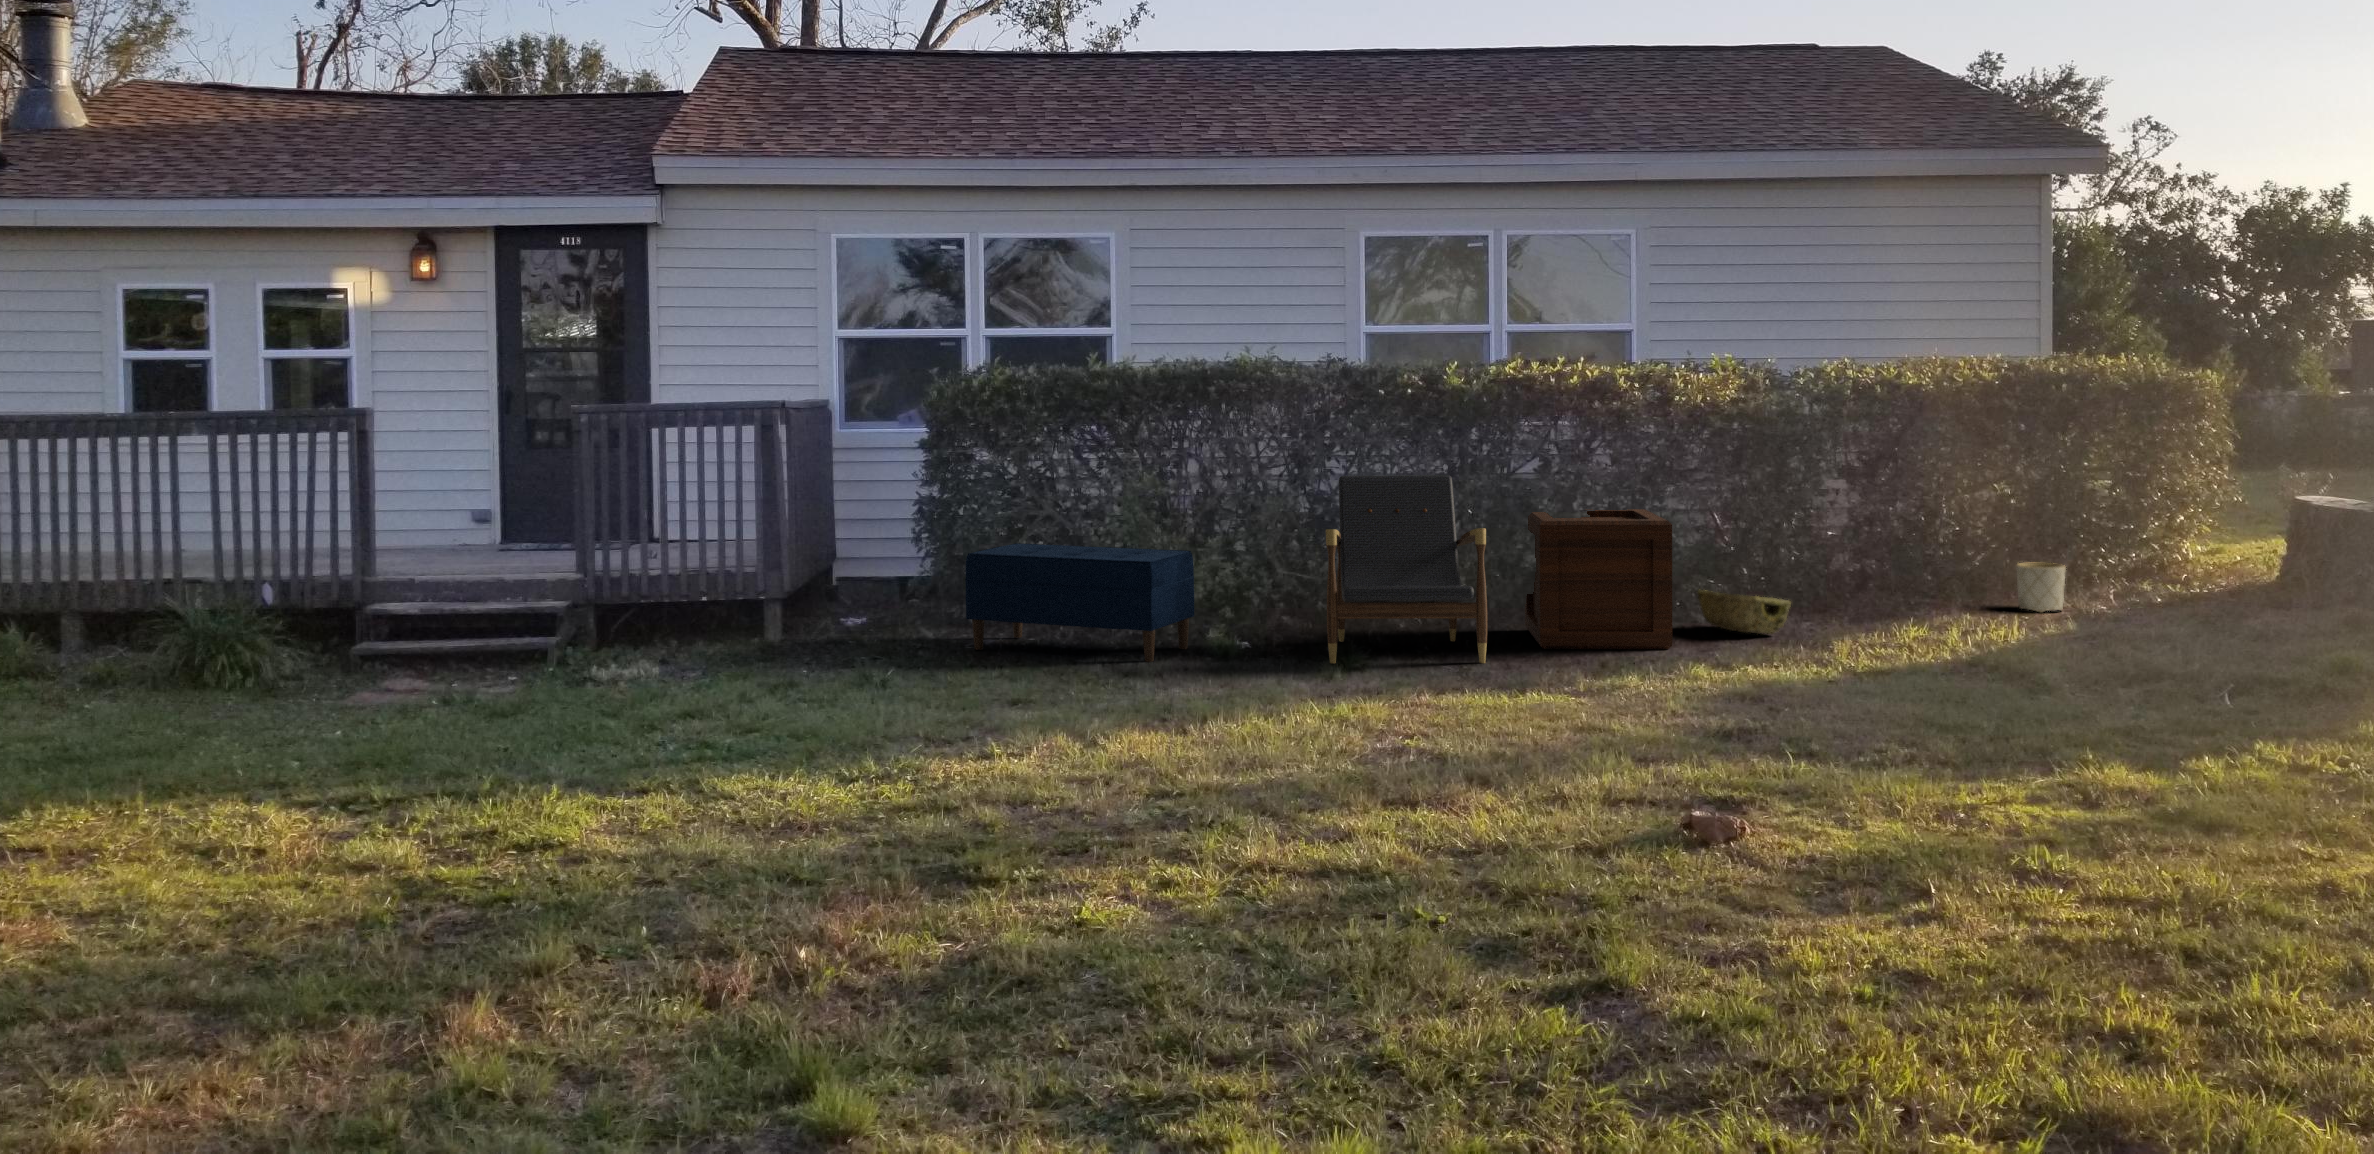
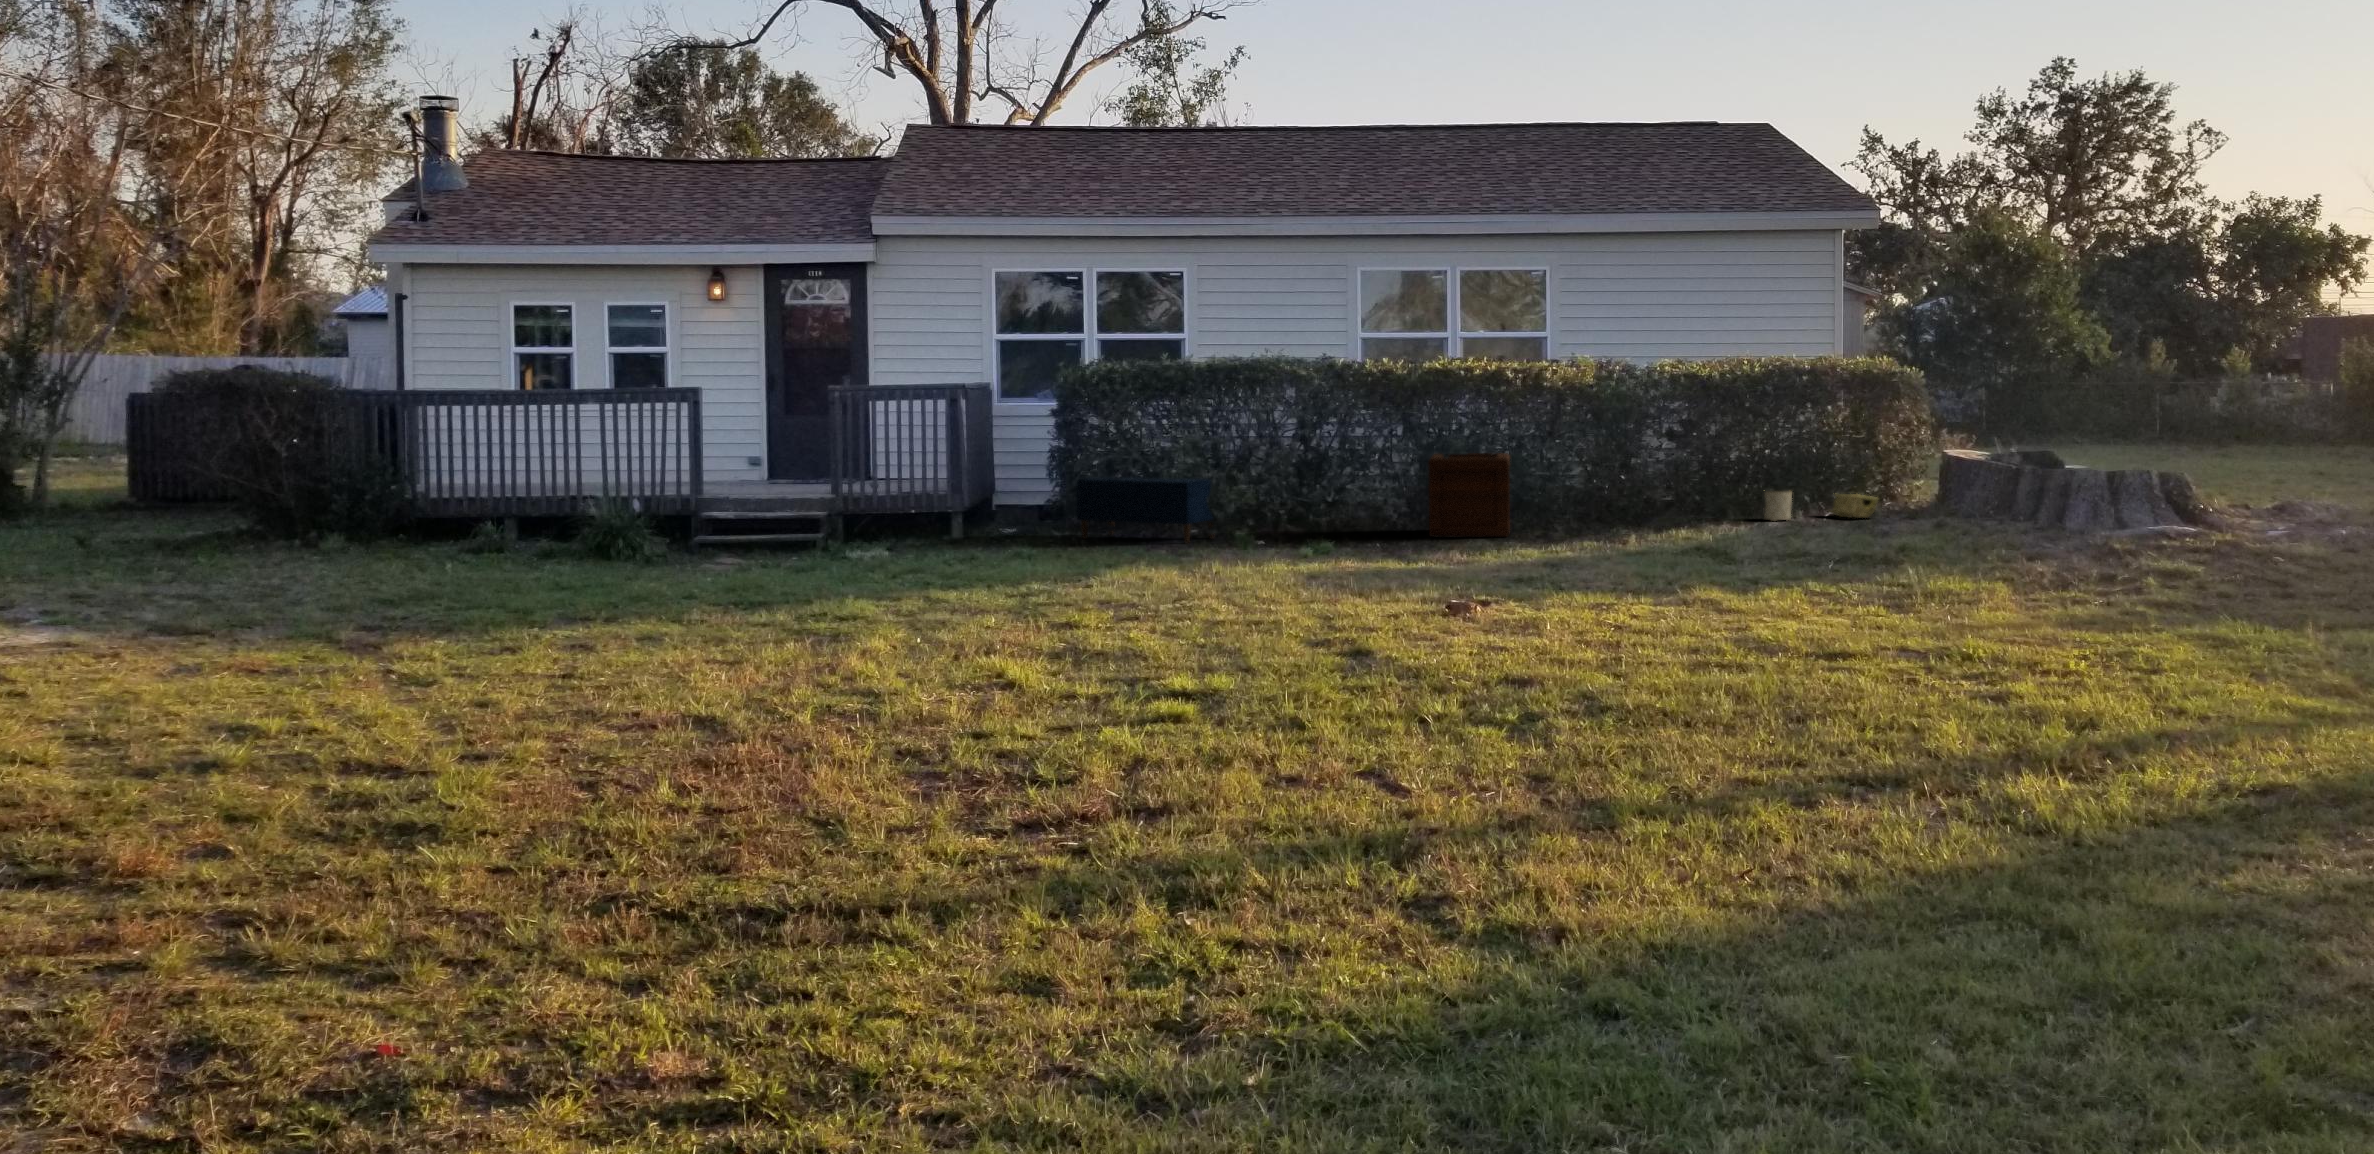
lounge chair: present [1326,475,1487,663] -> none [1293,431,1389,543]
woven basket: present [1698,590,1791,634] -> present [1829,493,1878,518]

